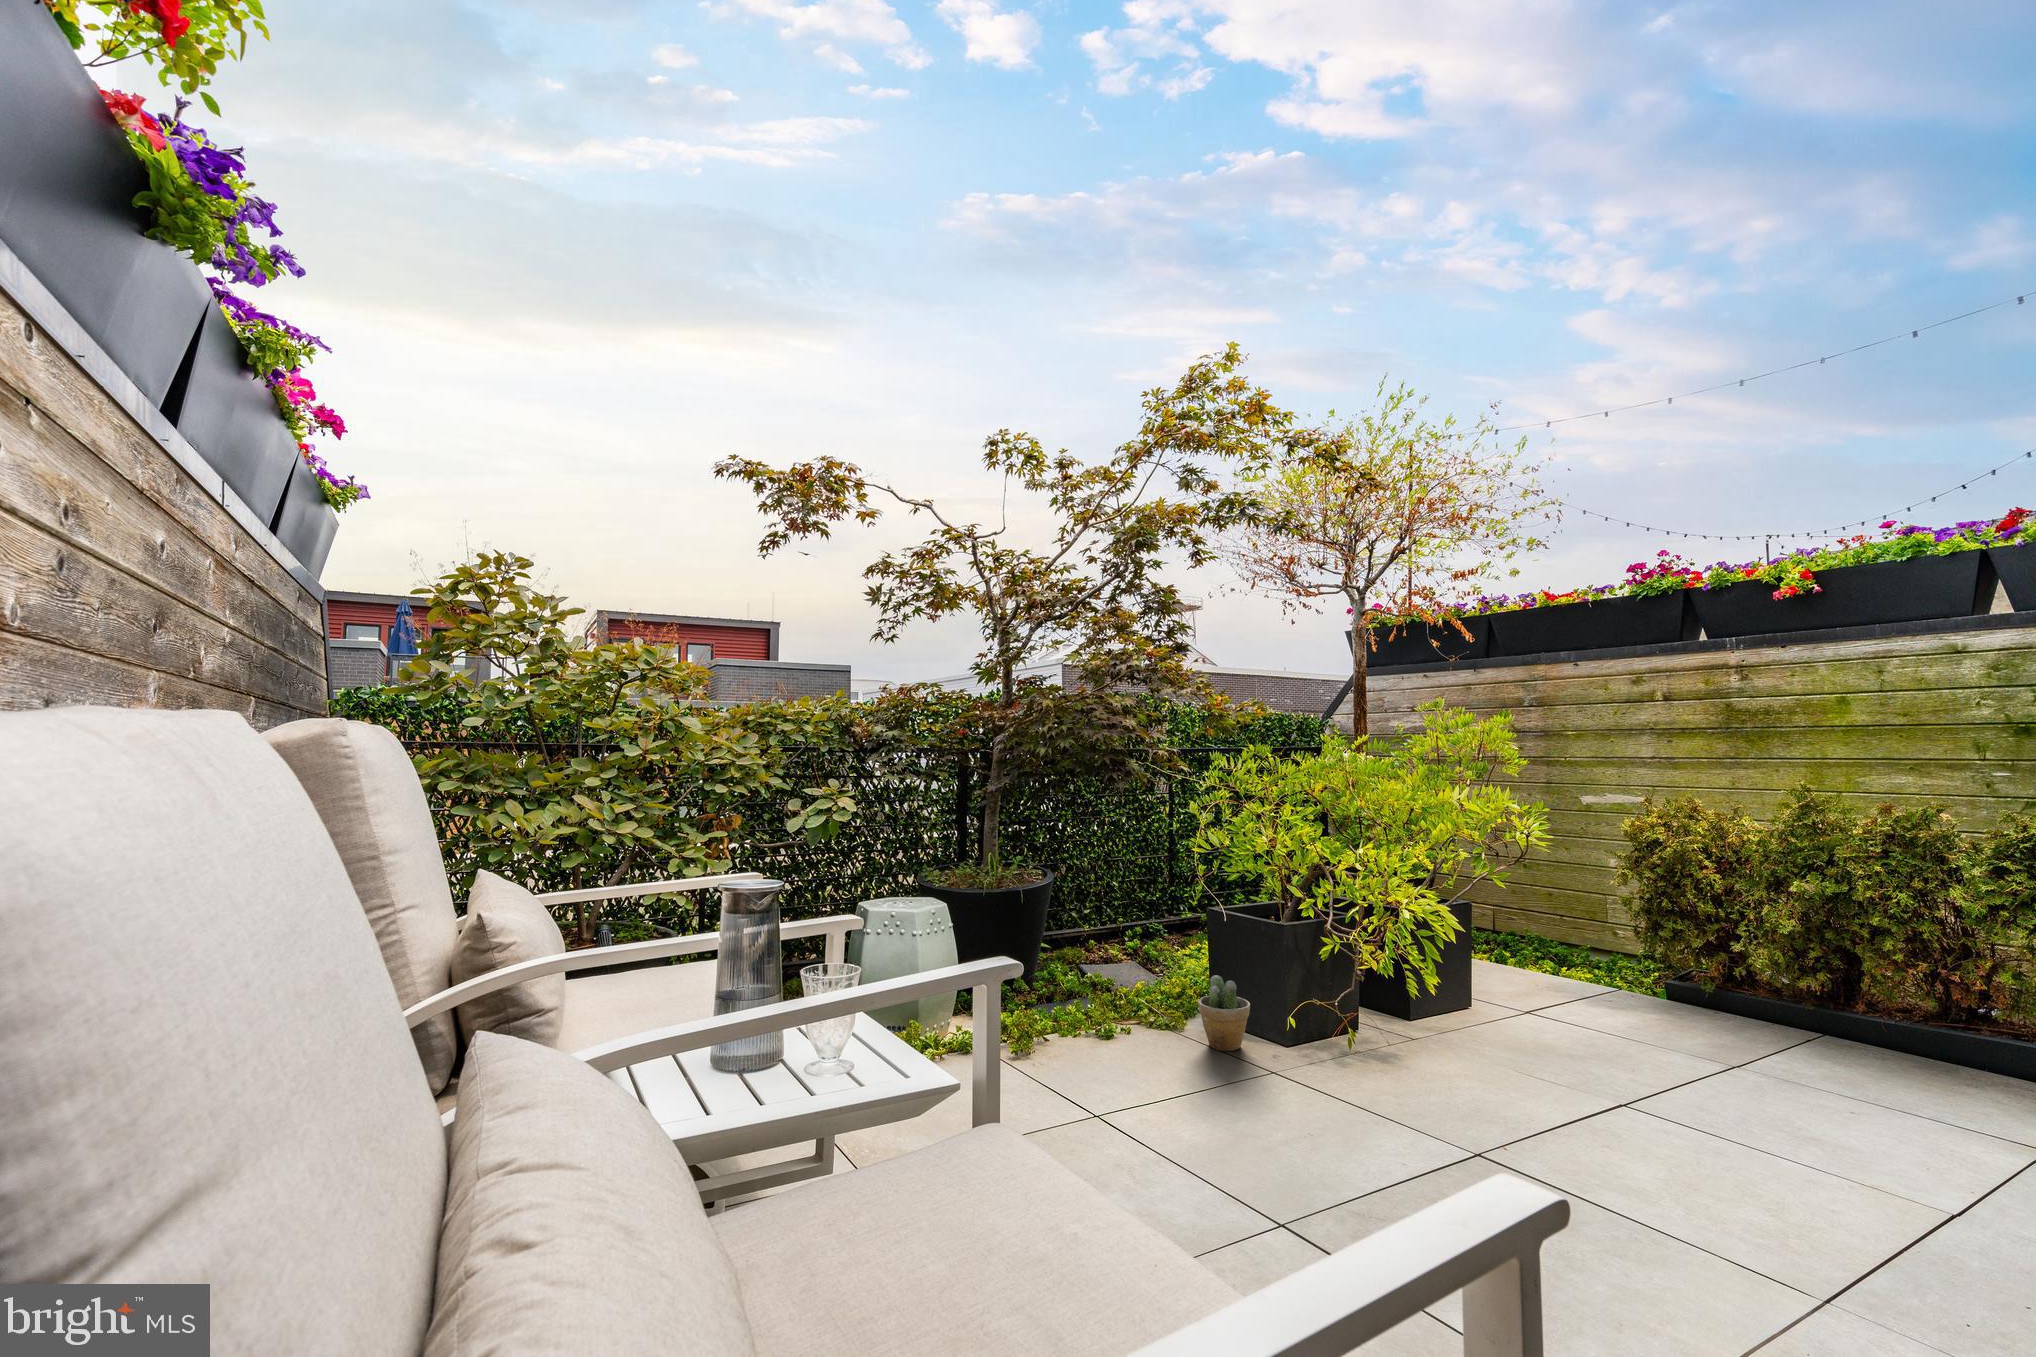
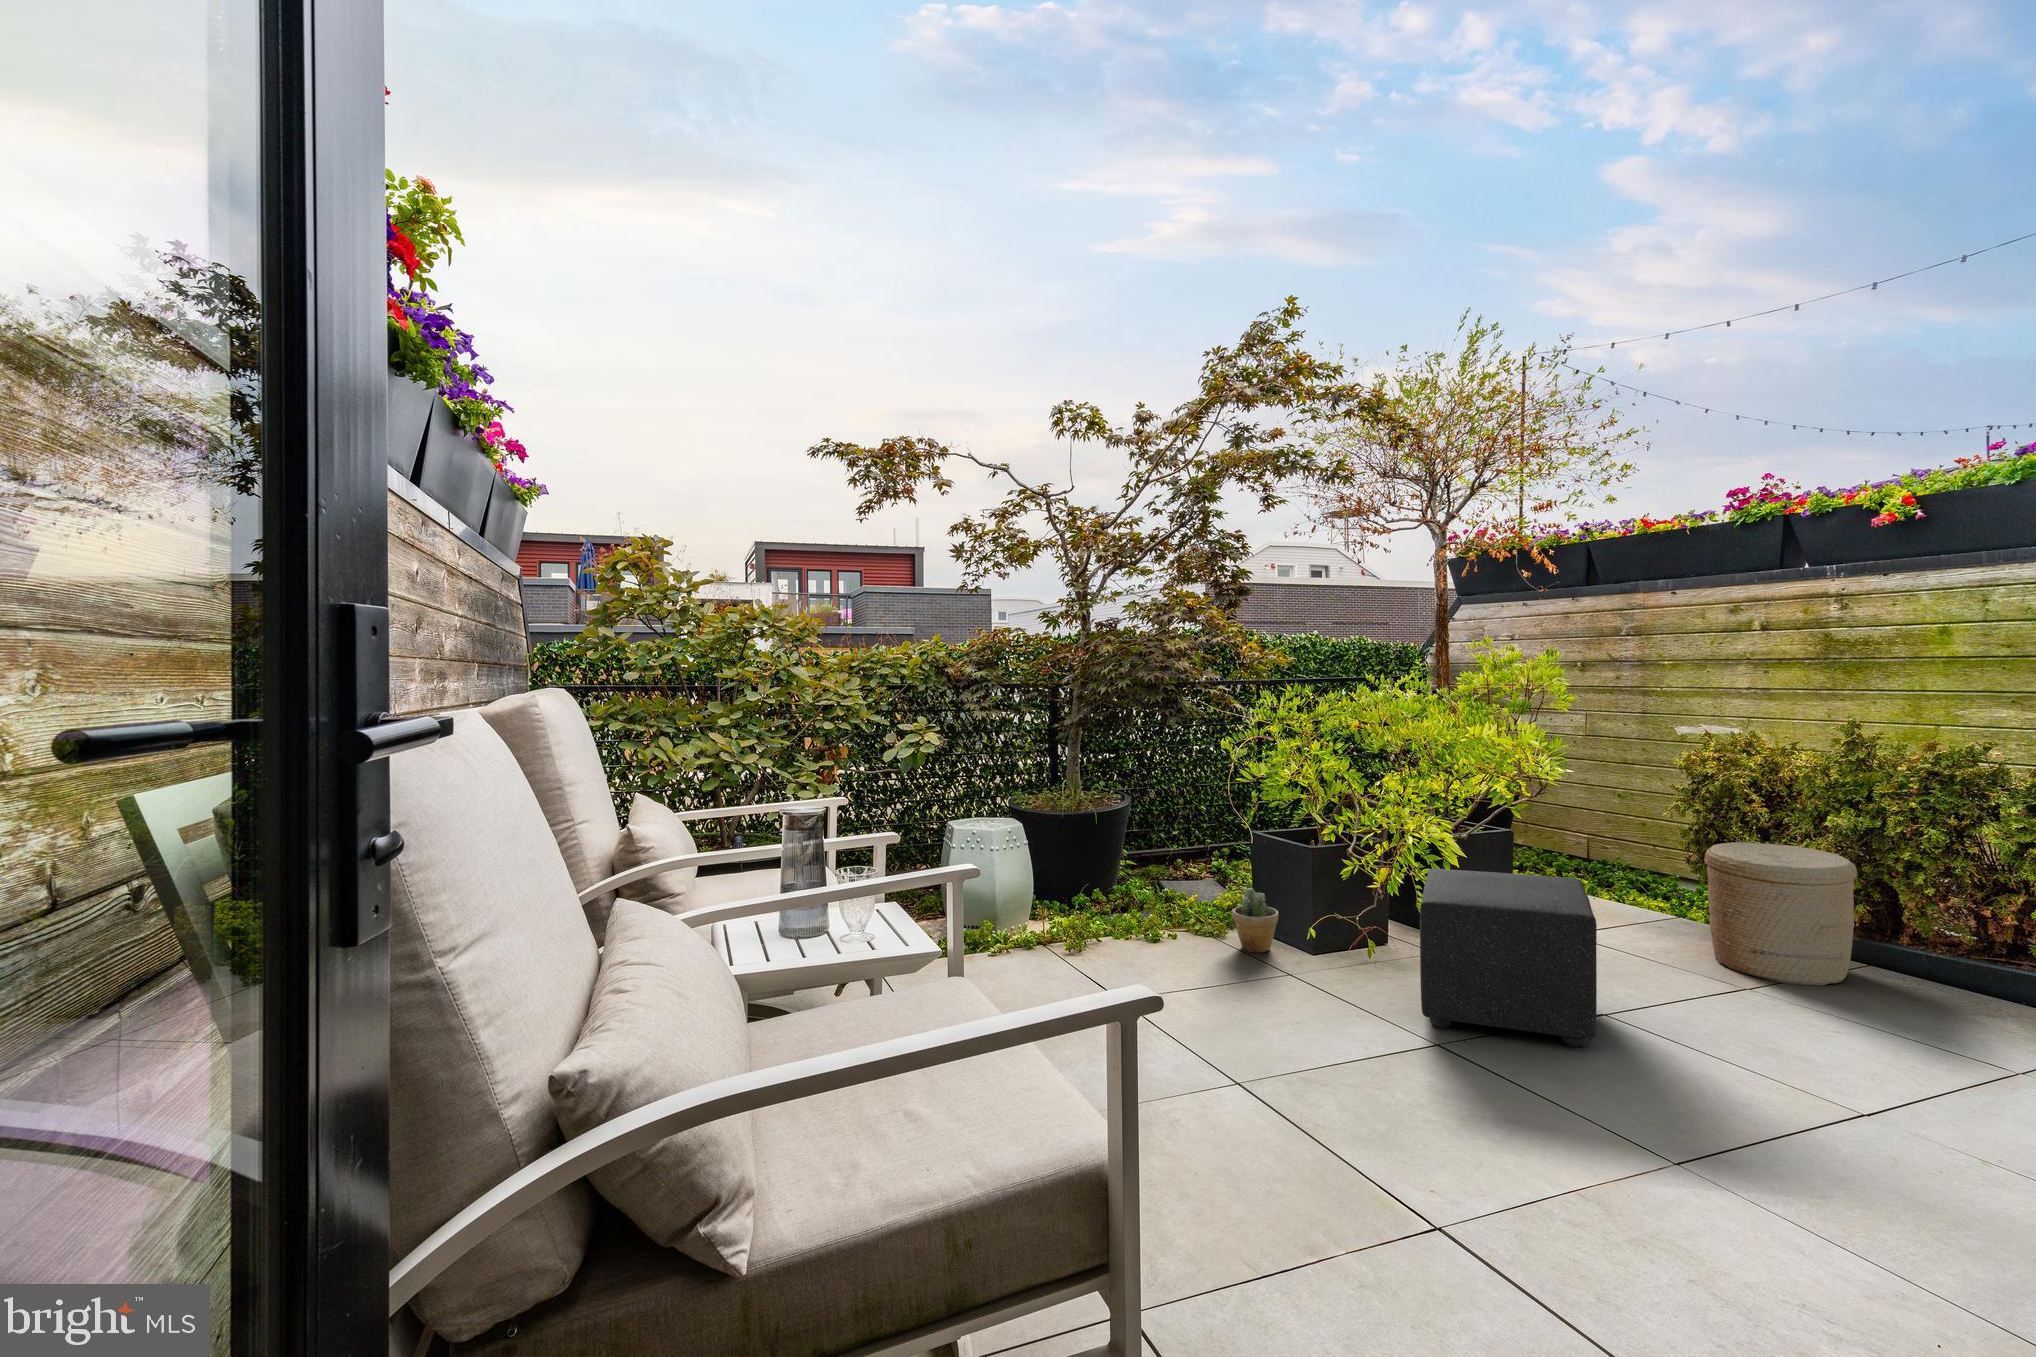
woven basket: none [1675,912,1831,1063] -> present [1704,842,1857,986]
ottoman: none [1426,948,1650,1153] -> present [1420,869,1597,1047]

